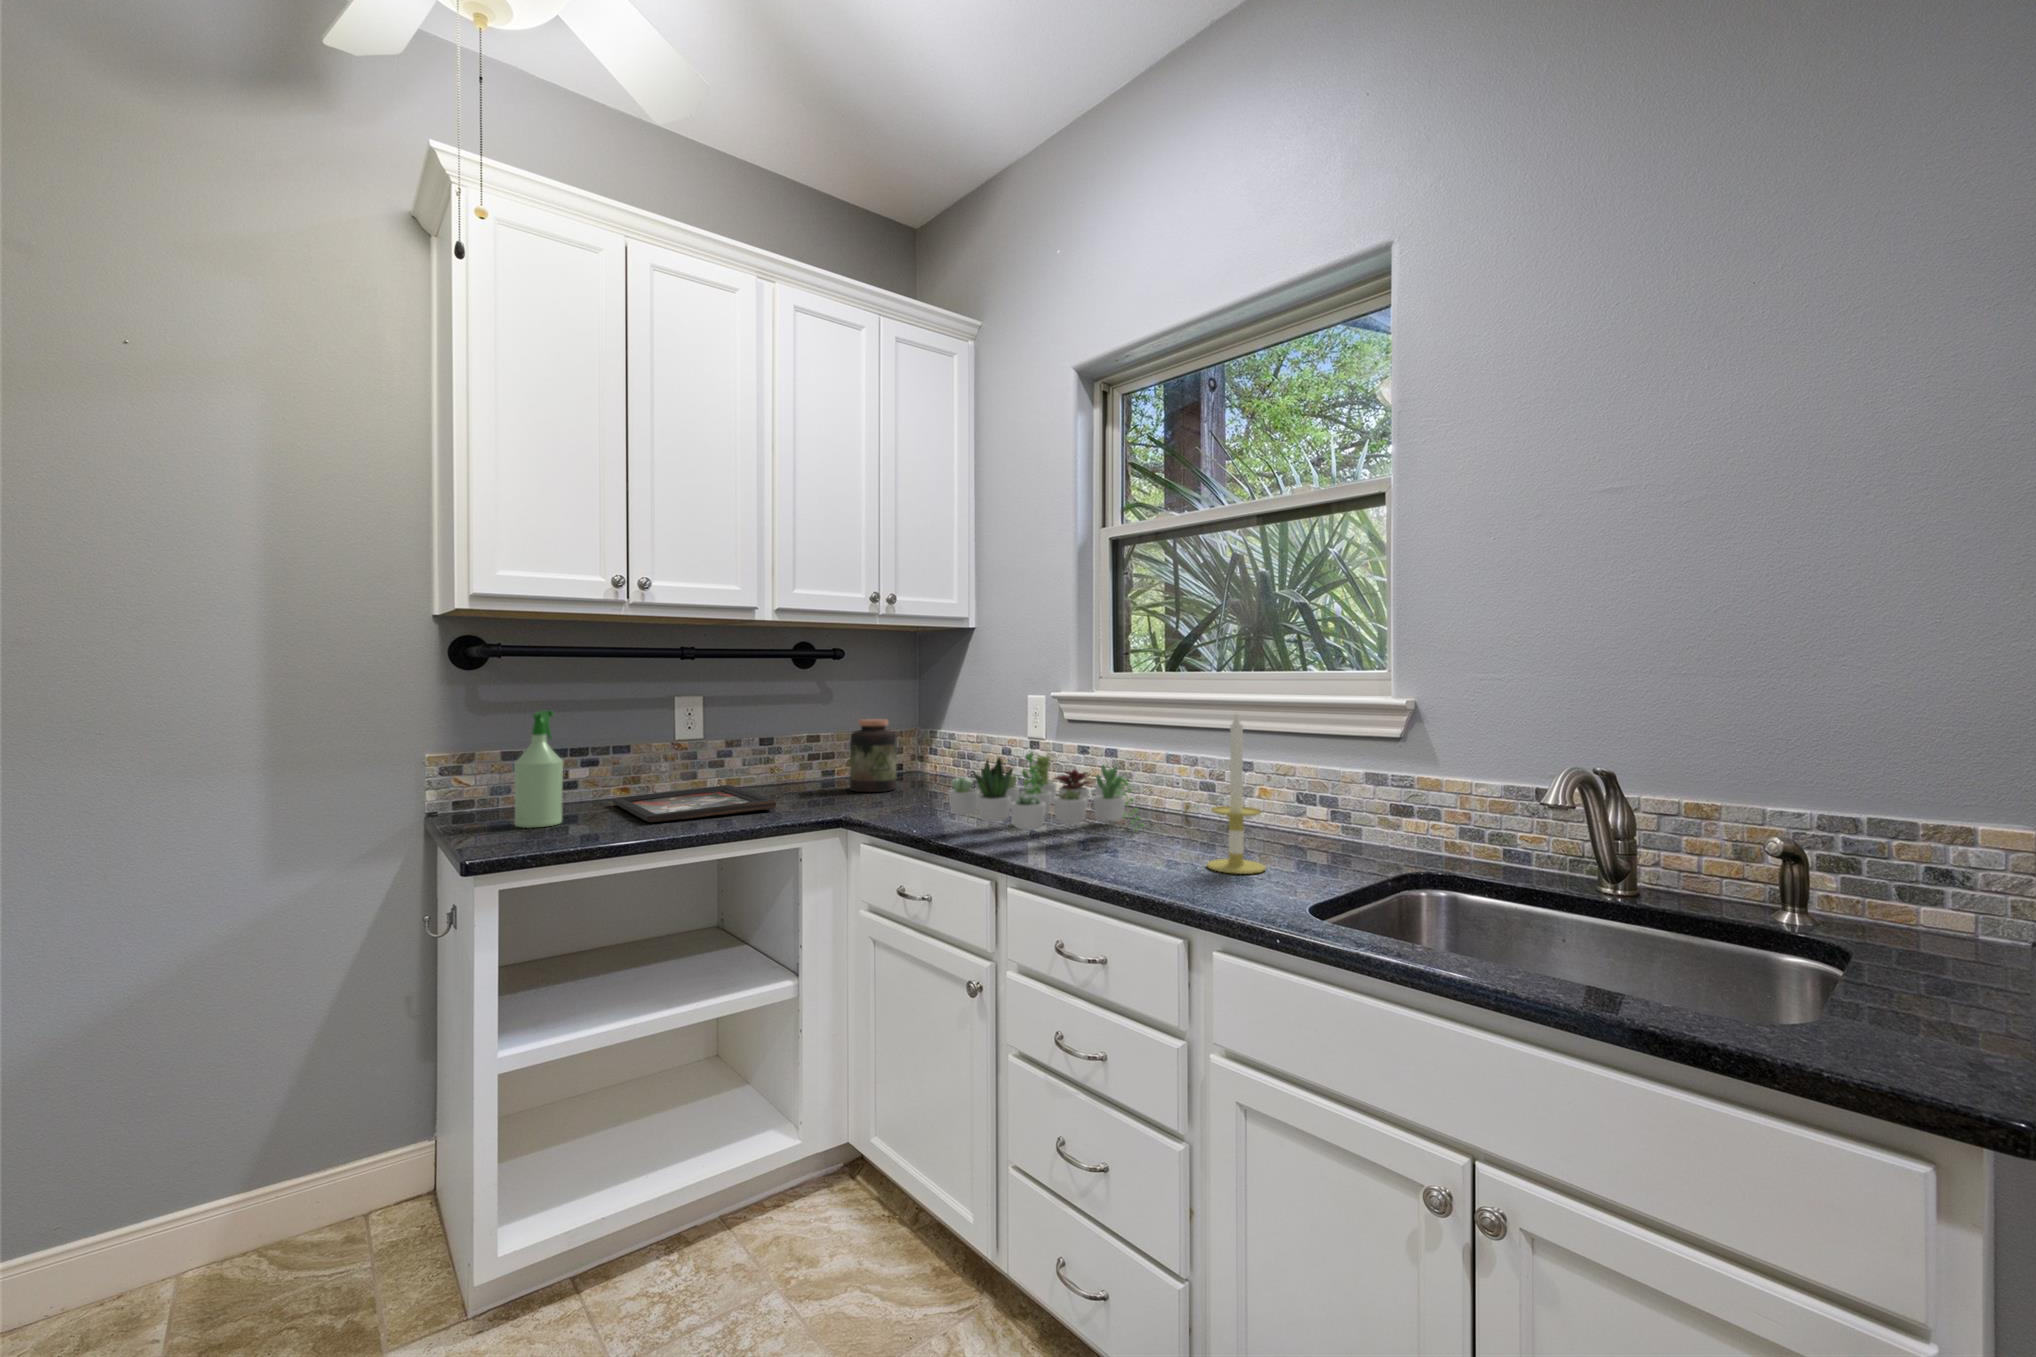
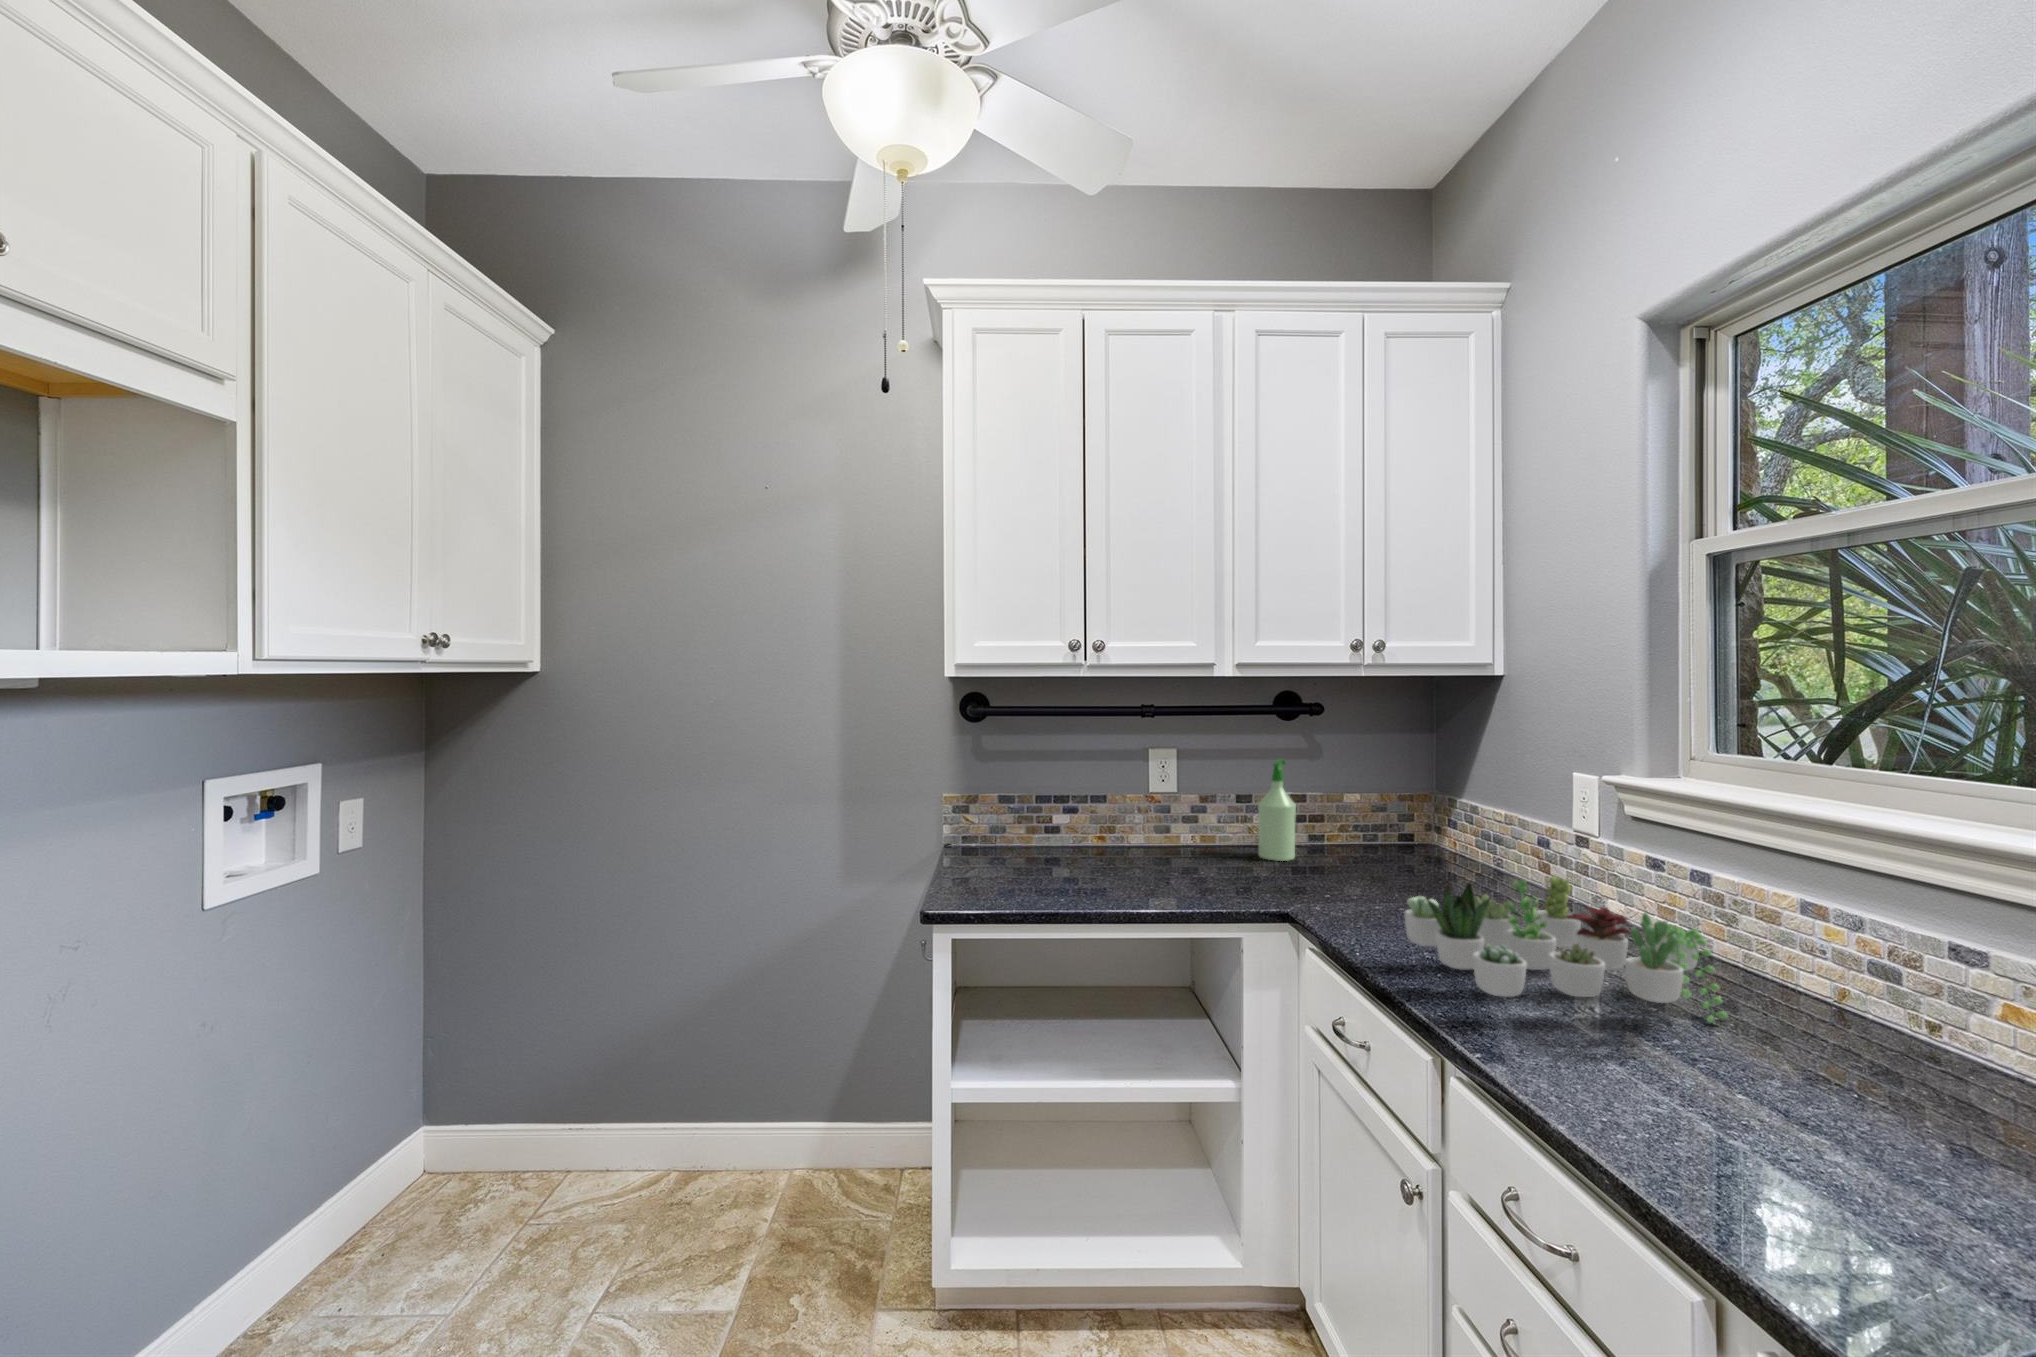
spray bottle: present [514,710,564,828] -> present [1258,760,1296,861]
candle: present [1207,714,1266,874] -> none [1807,889,1949,1190]
jar: present [850,719,897,792] -> none [1330,785,1389,874]
decorative tray: present [612,785,776,822] -> none [1085,845,1228,886]

